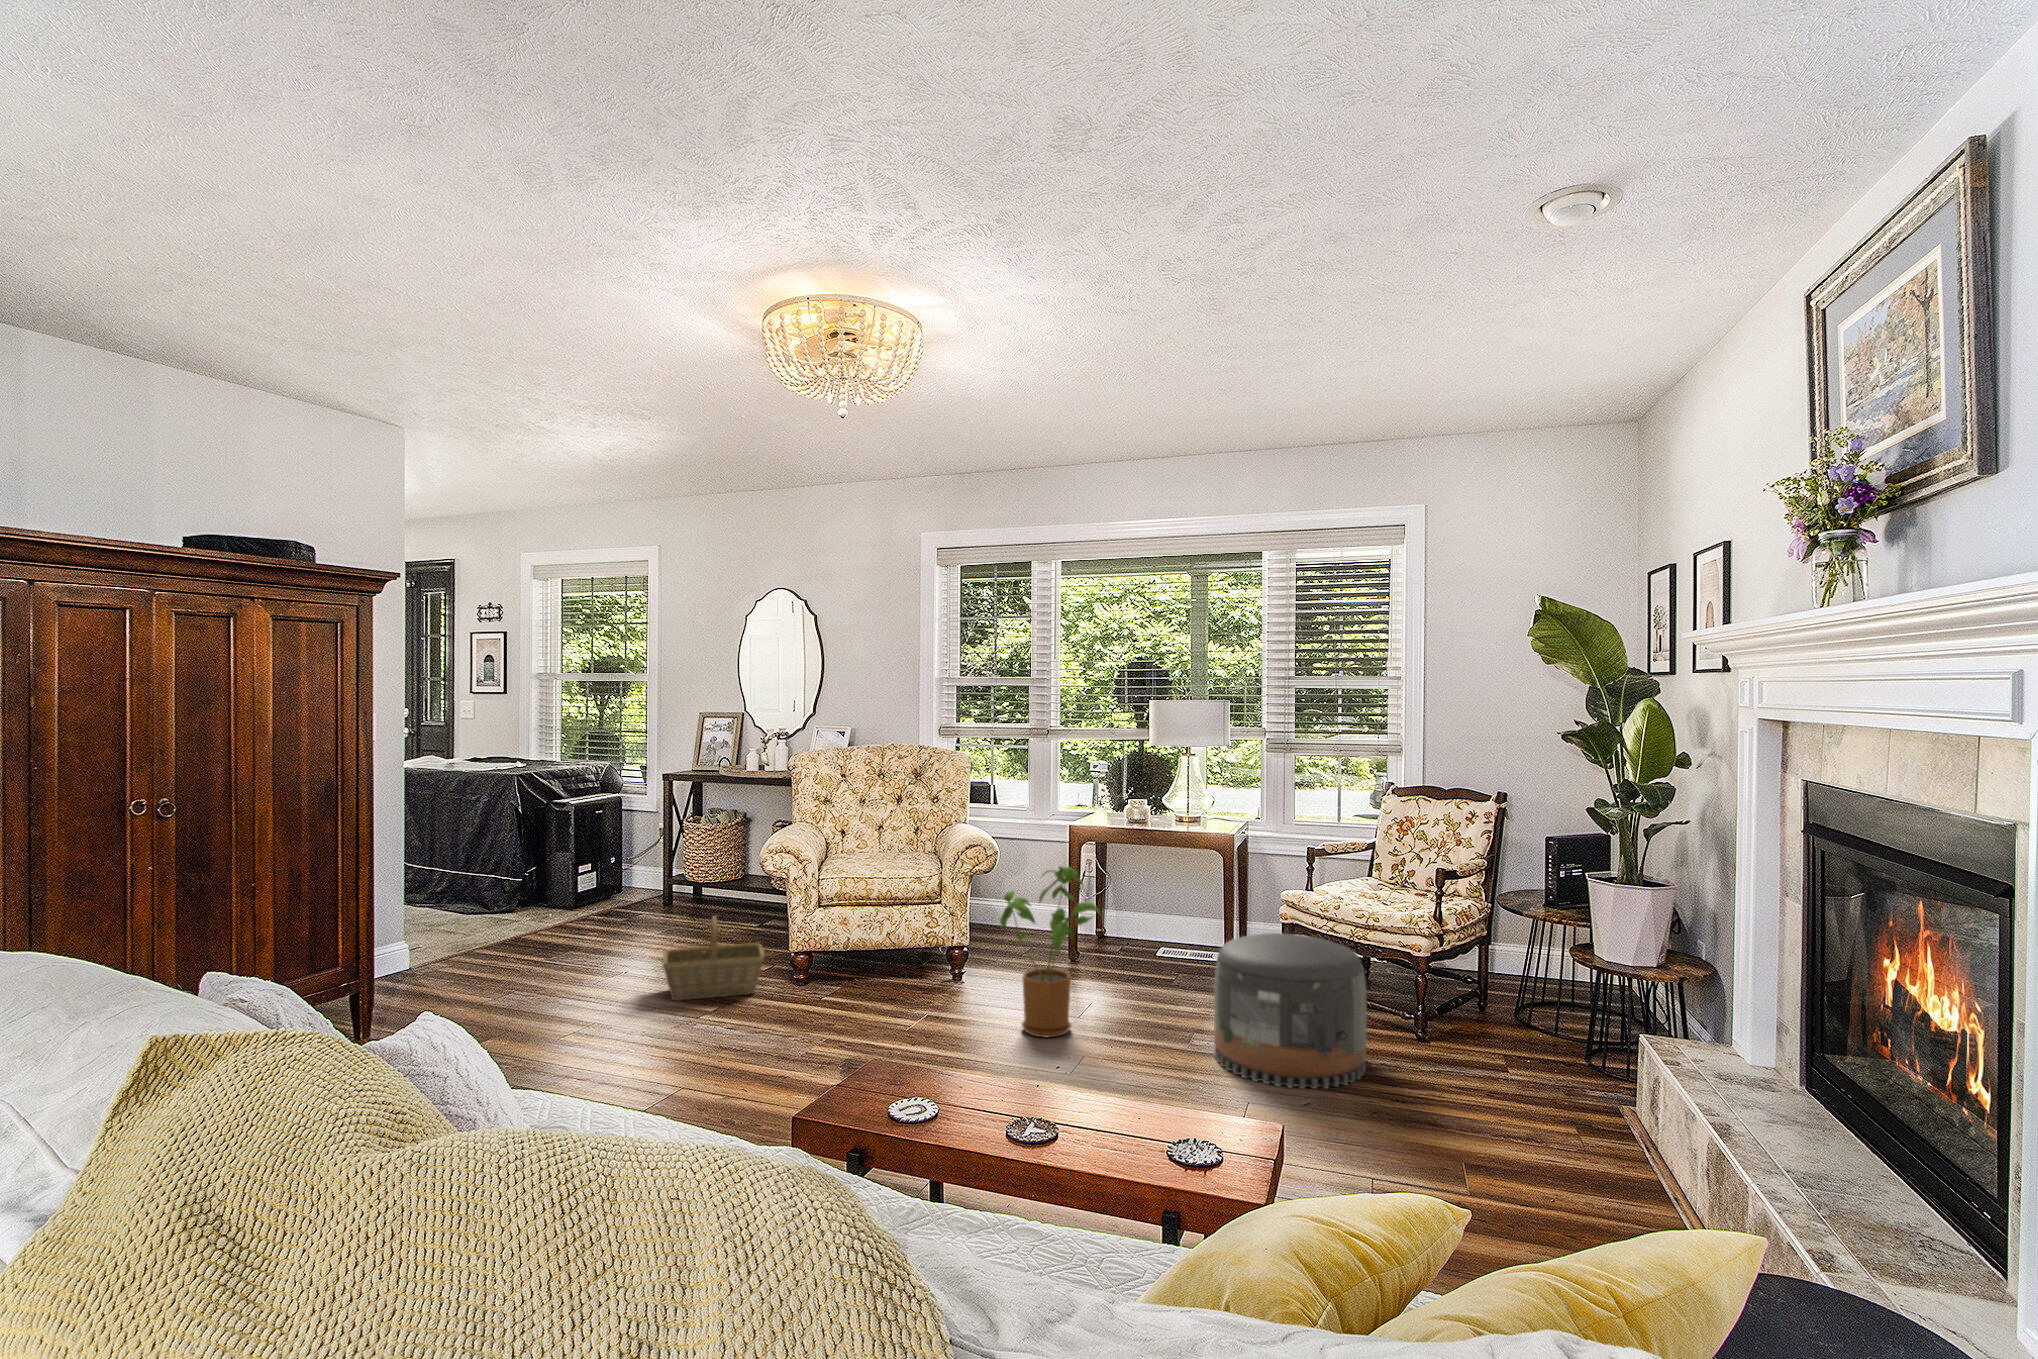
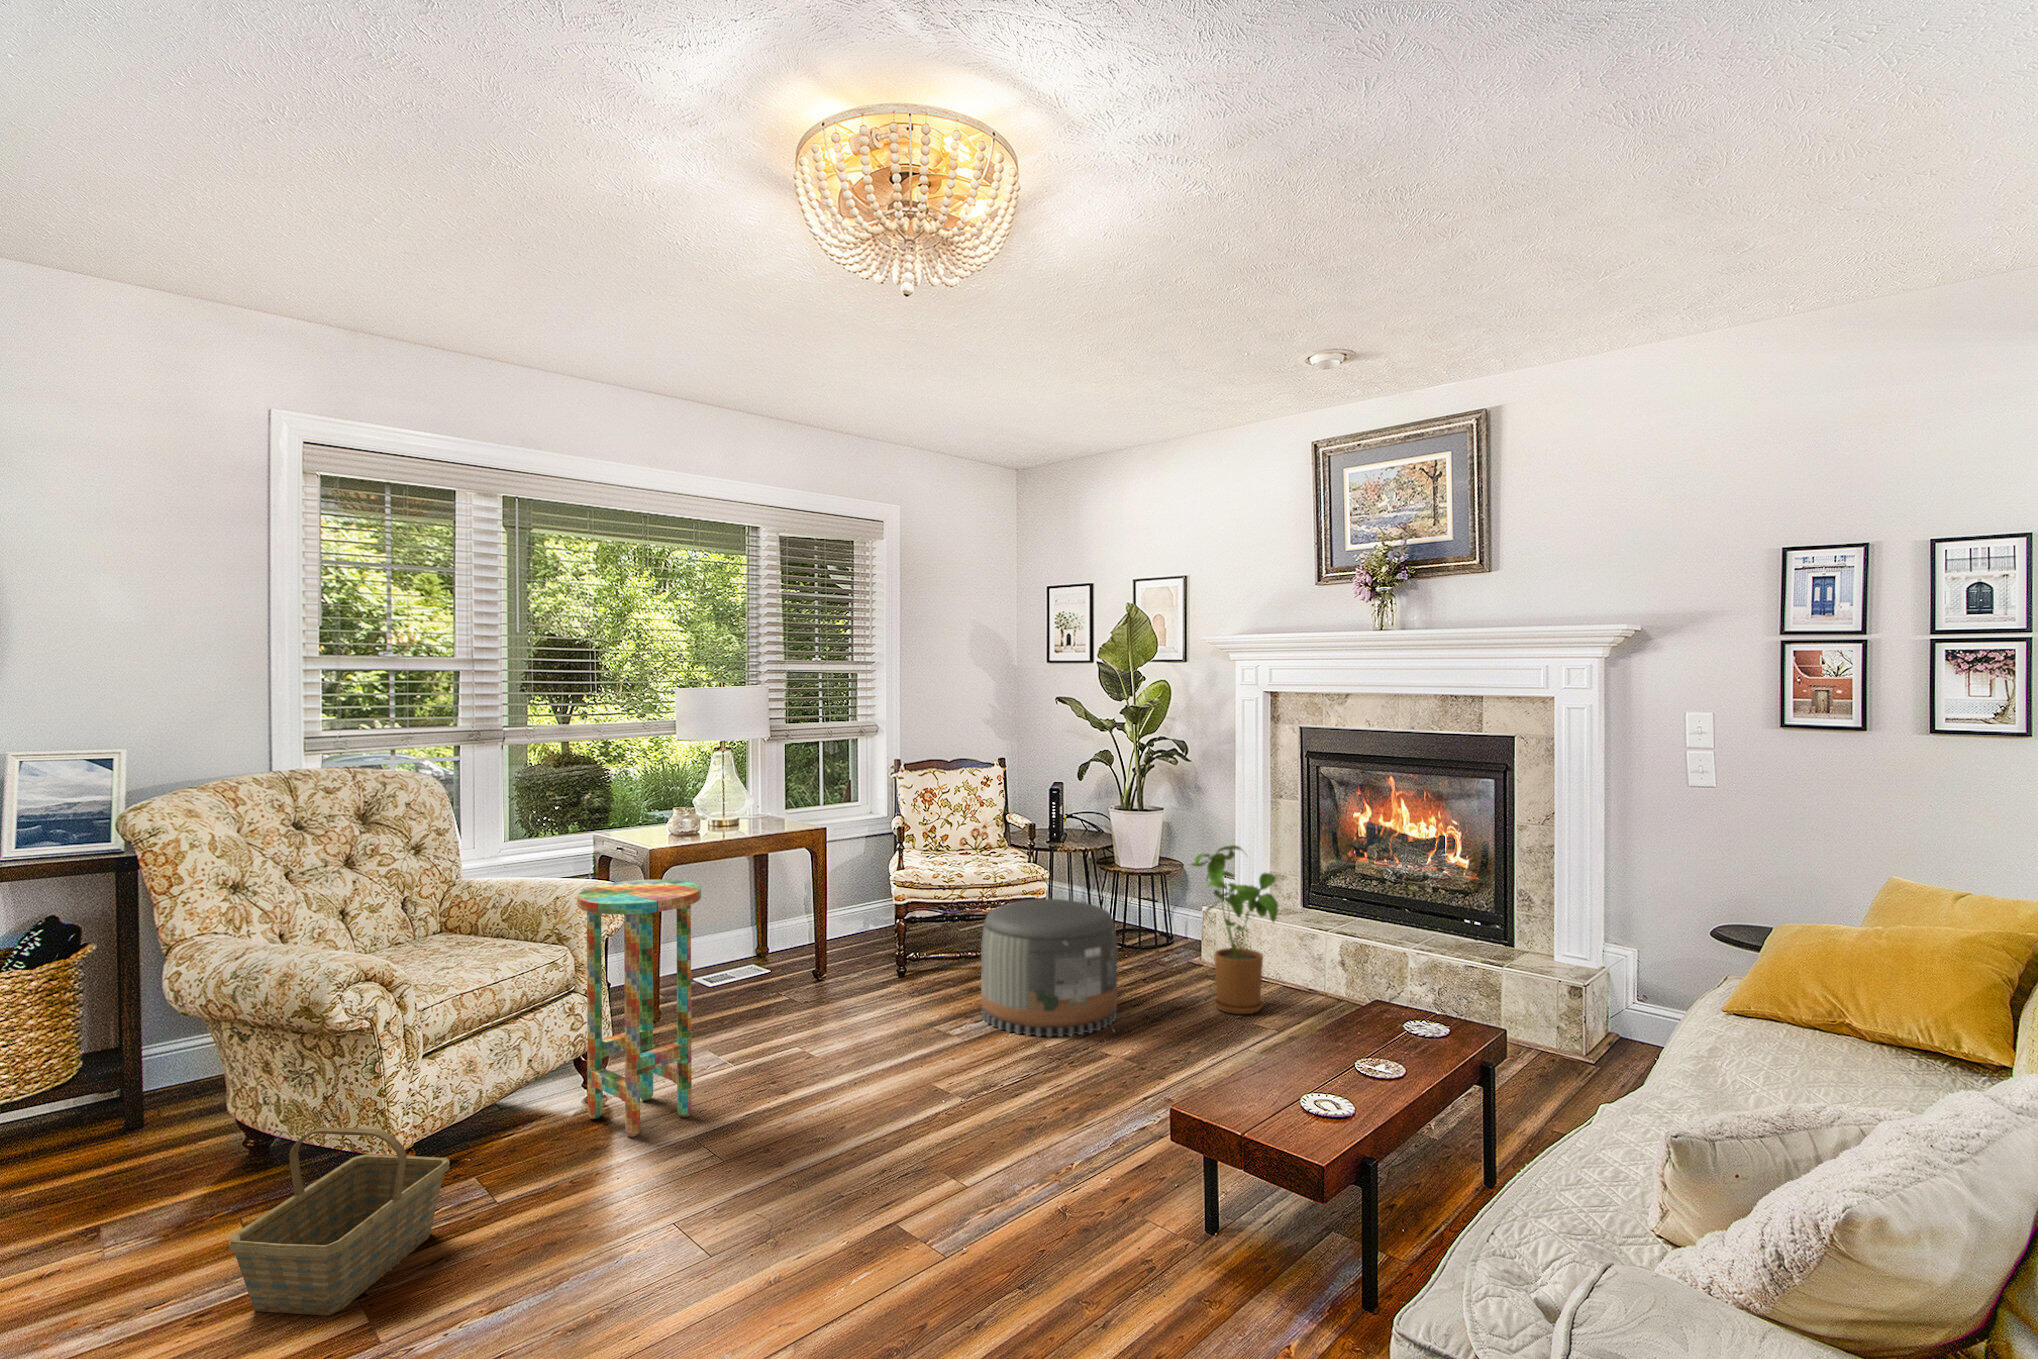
side table: none [885,831,966,1002] -> present [577,879,701,1137]
house plant: present [1000,866,1101,1037] -> present [1191,845,1278,1014]

